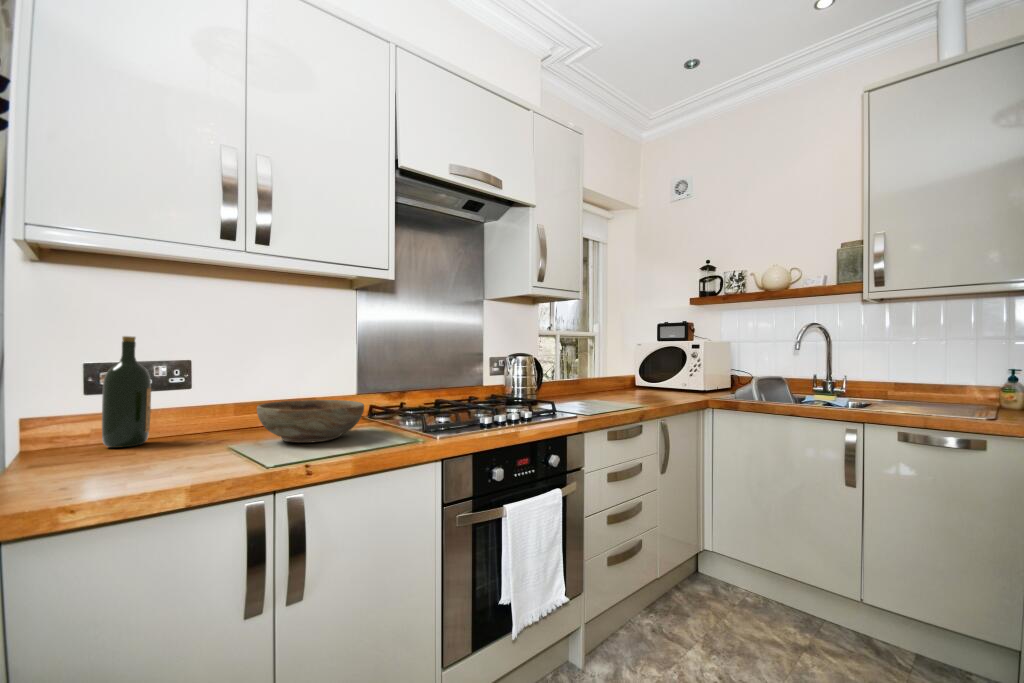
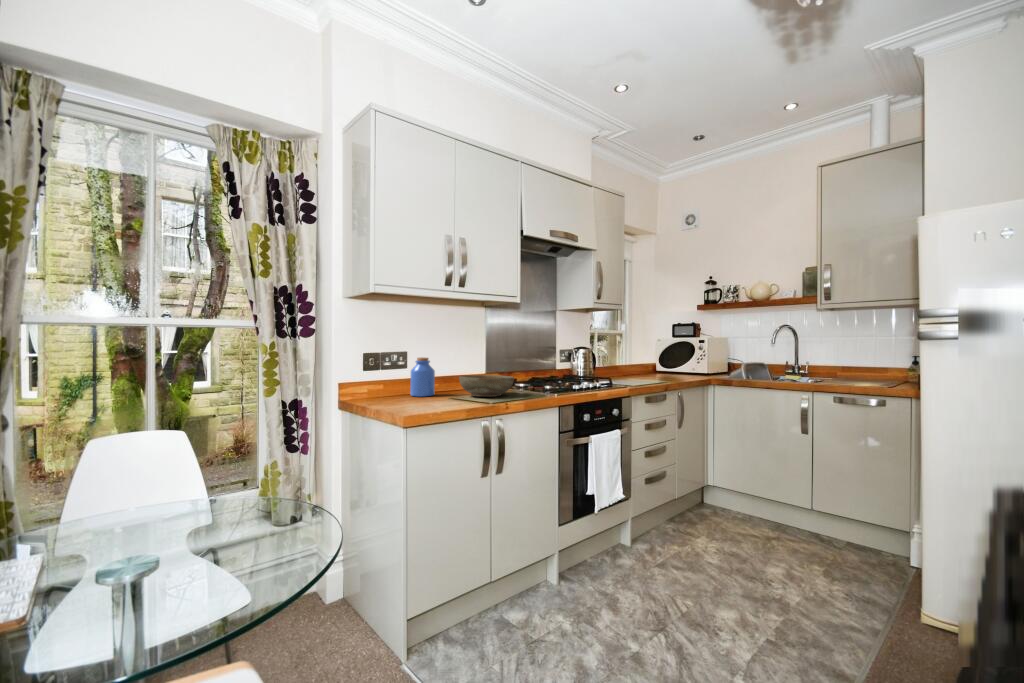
wine bottle: present [102,336,151,448] -> none [377,339,398,400]
jar: none [184,370,234,439] -> present [410,357,435,397]

